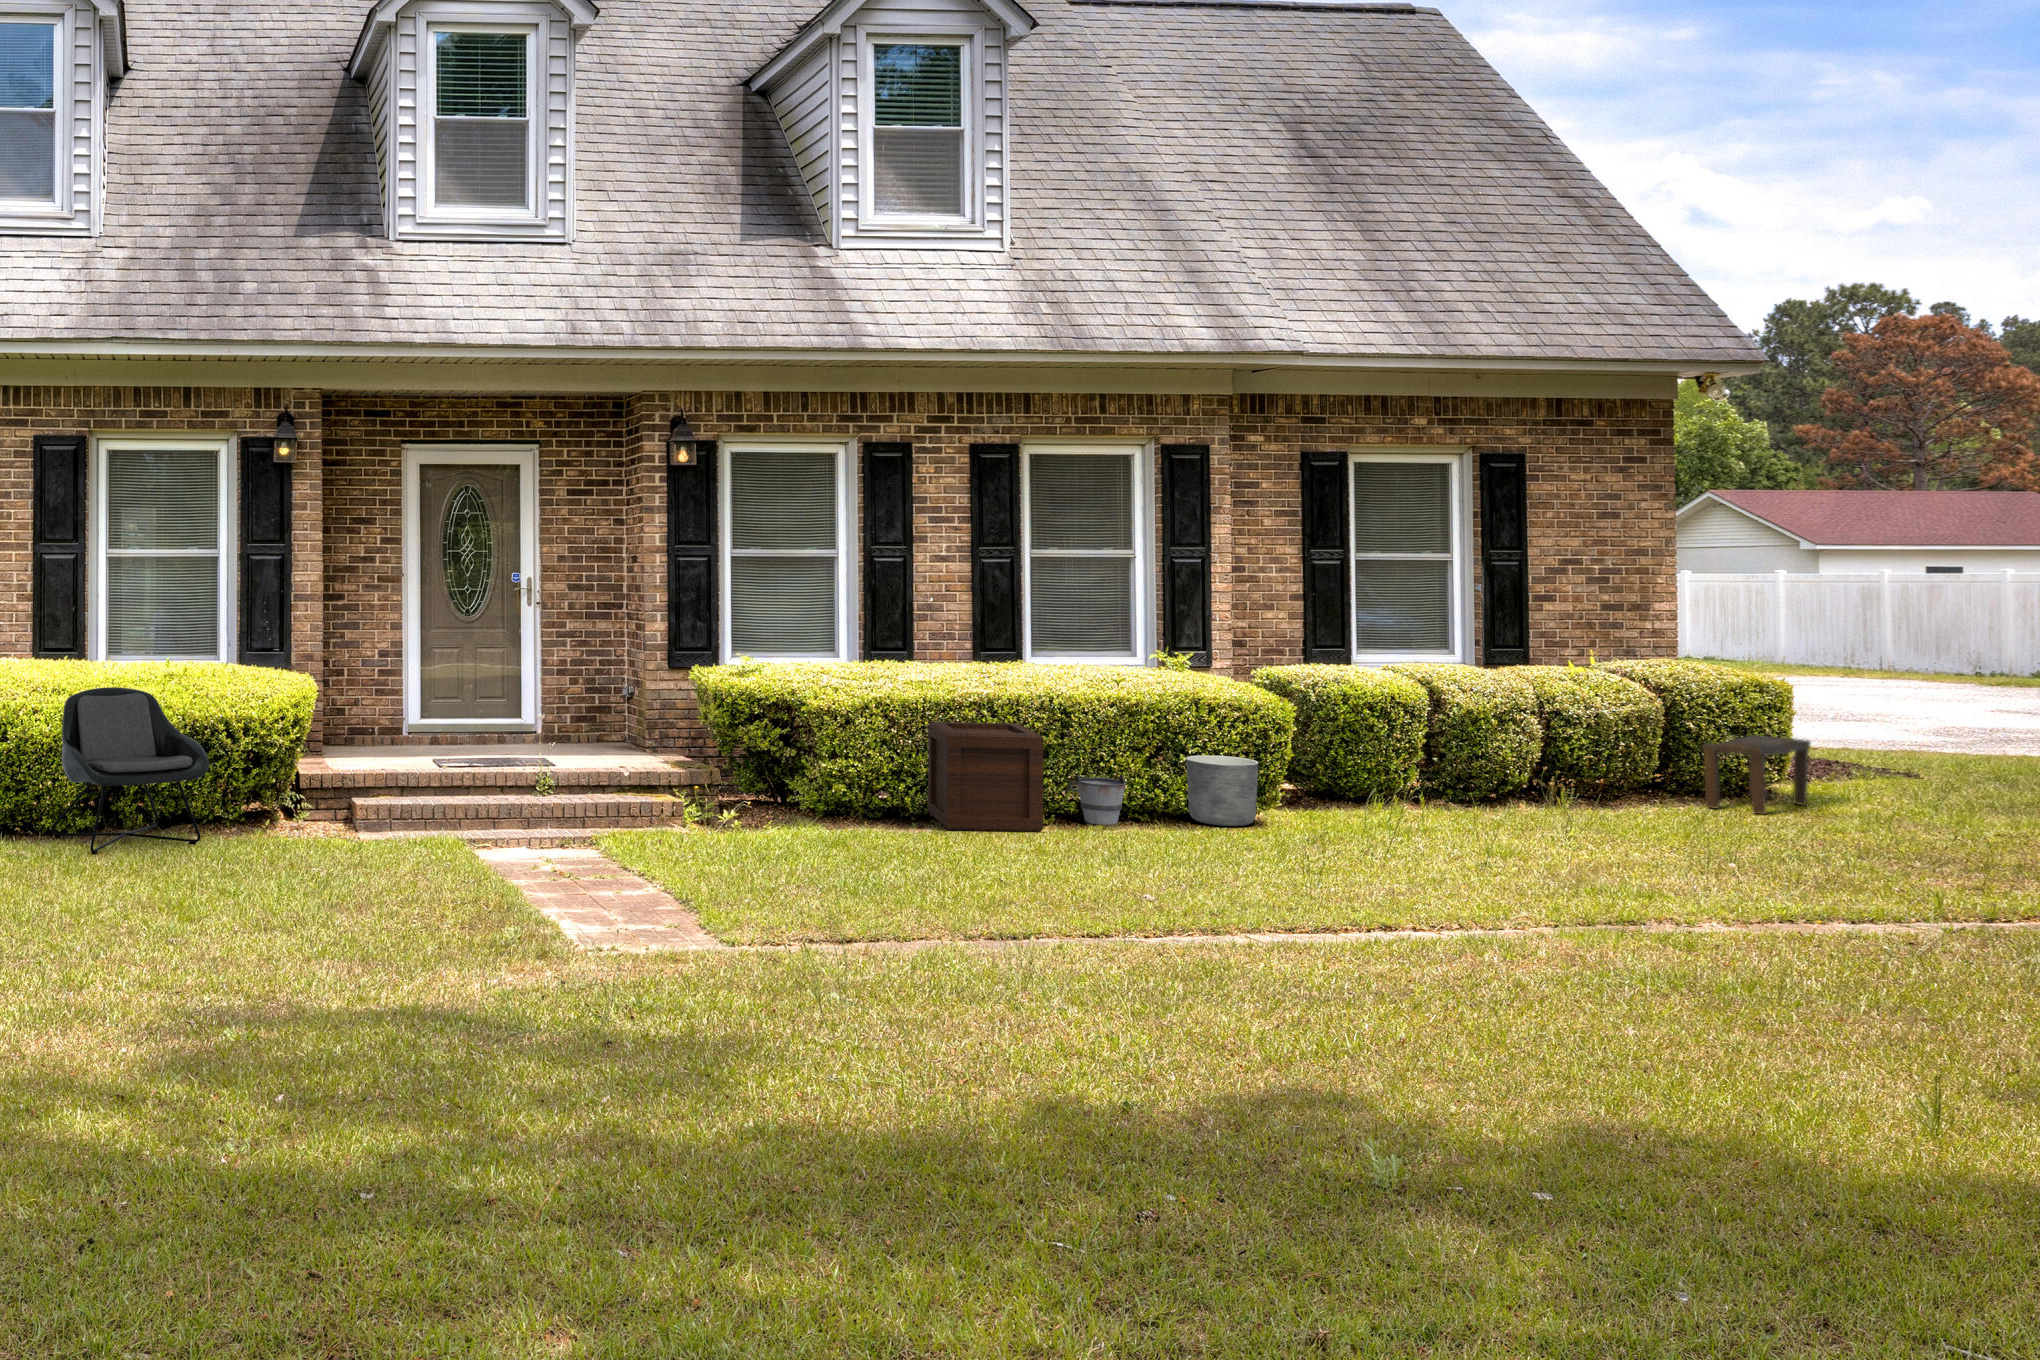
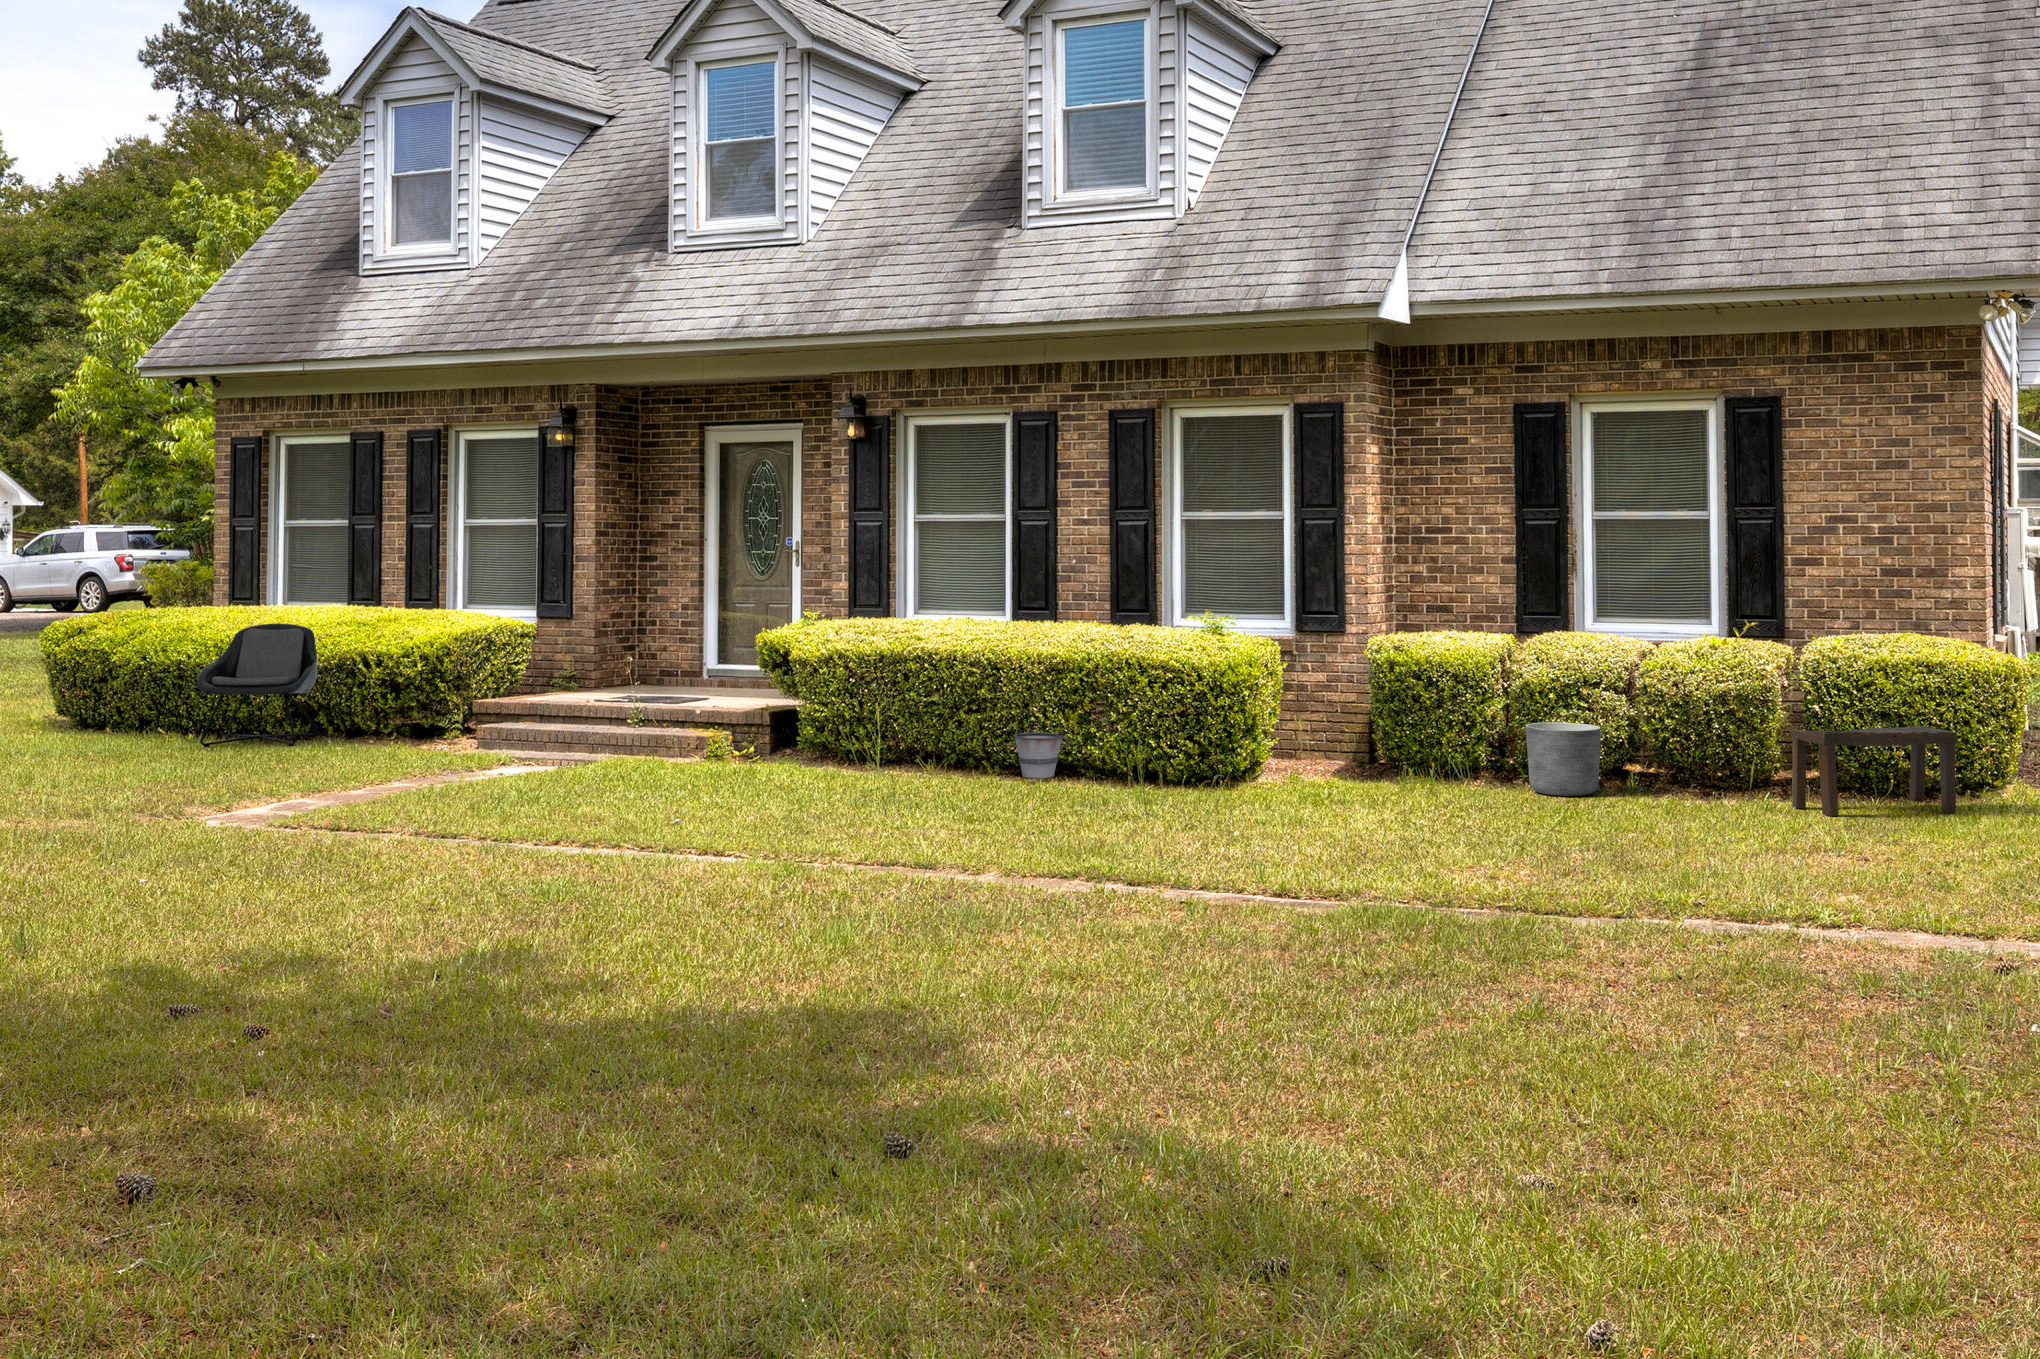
wooden crate: present [928,722,1043,832] -> none [865,674,992,779]
planter: present [1186,755,1258,826] -> present [1526,722,1601,796]

